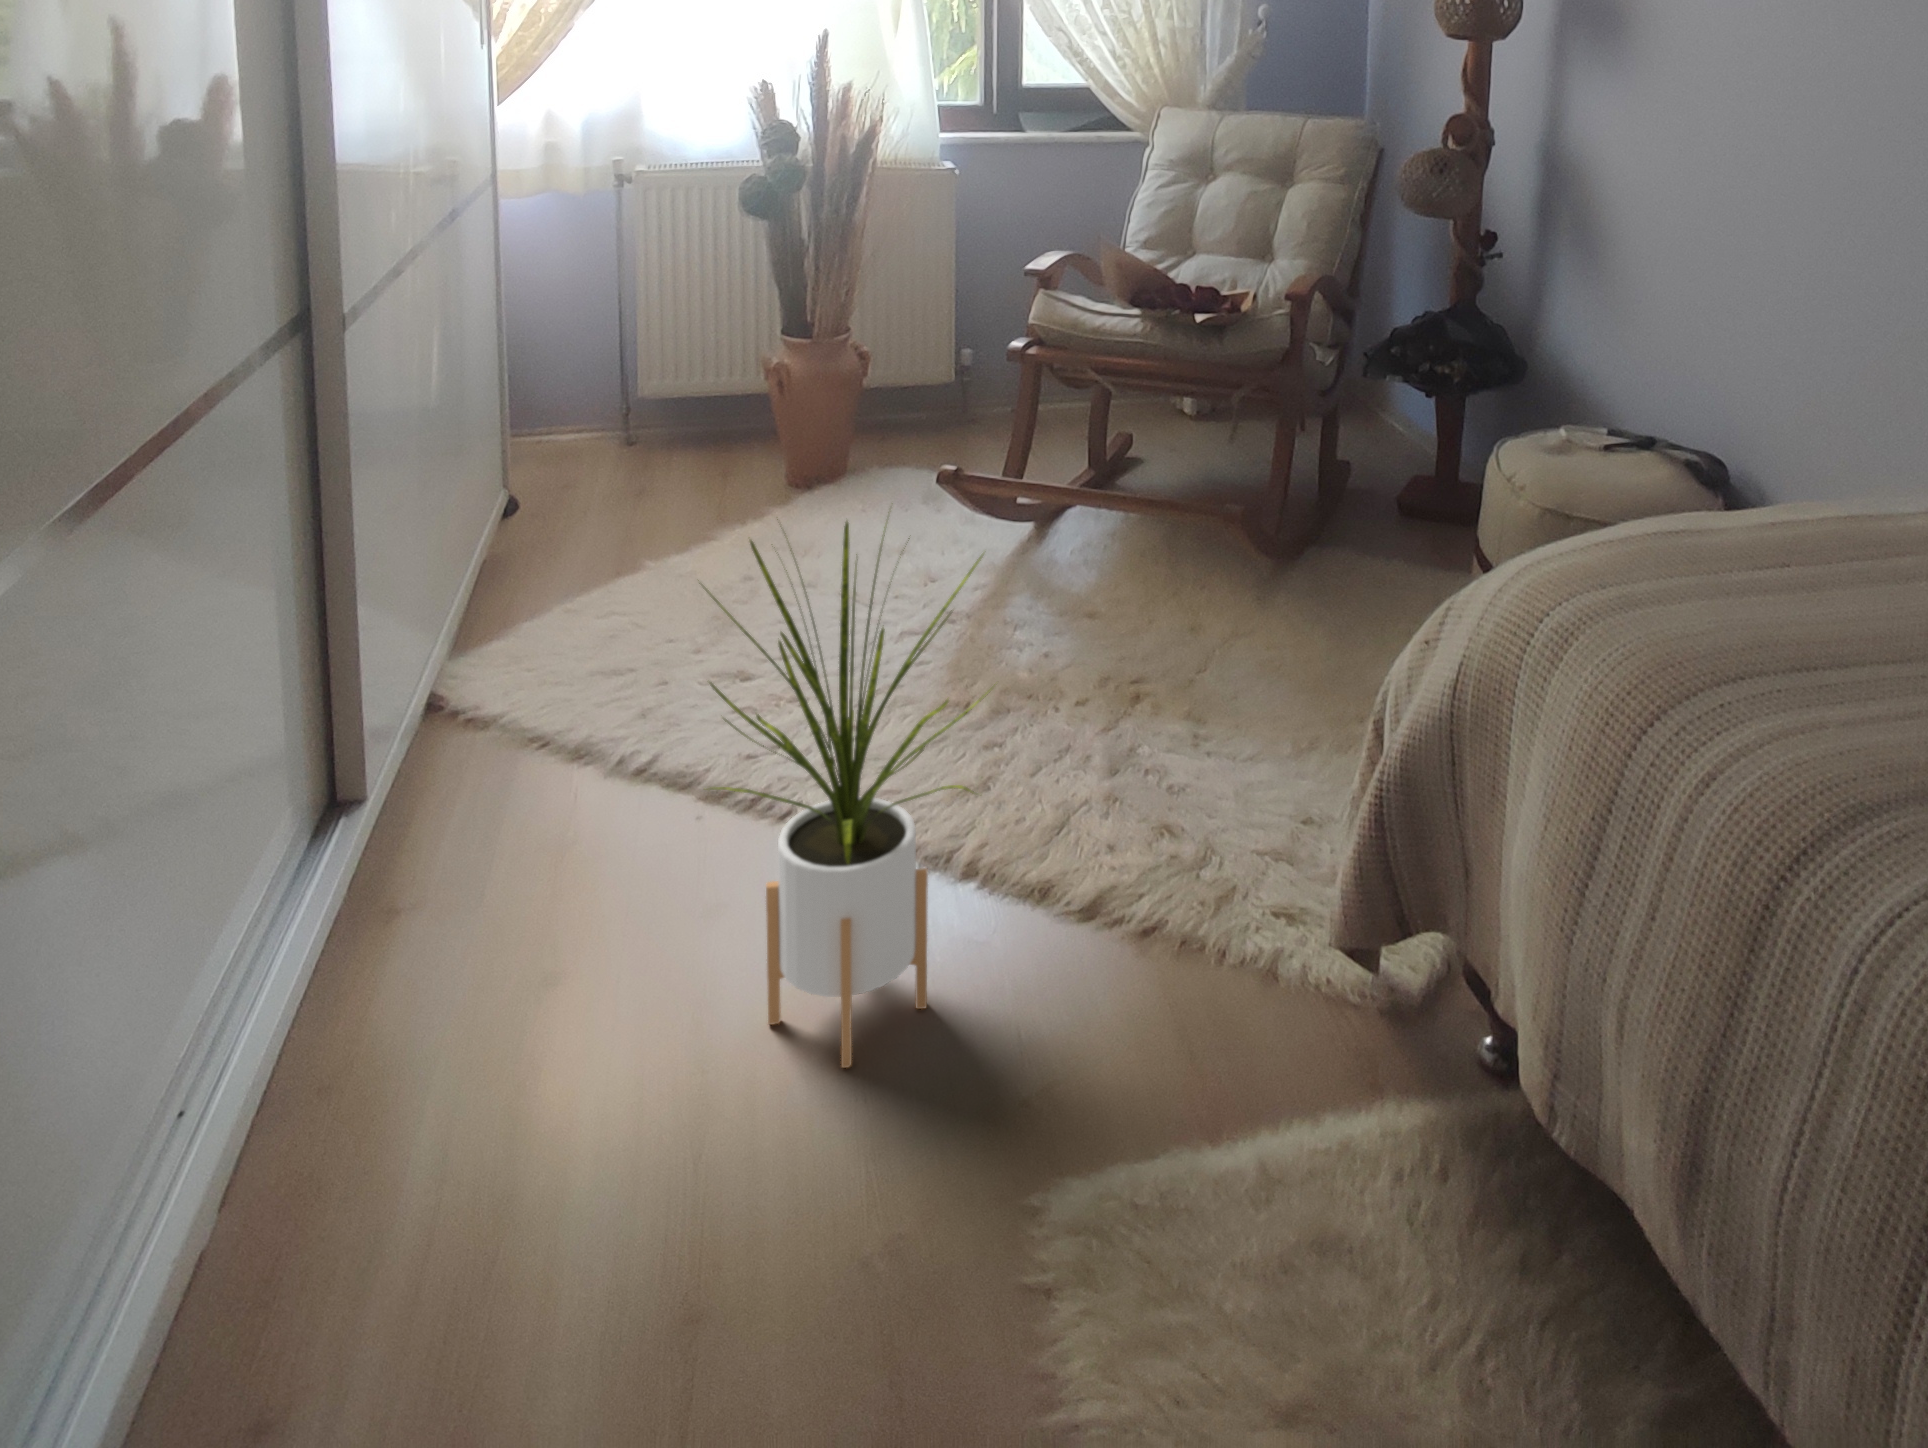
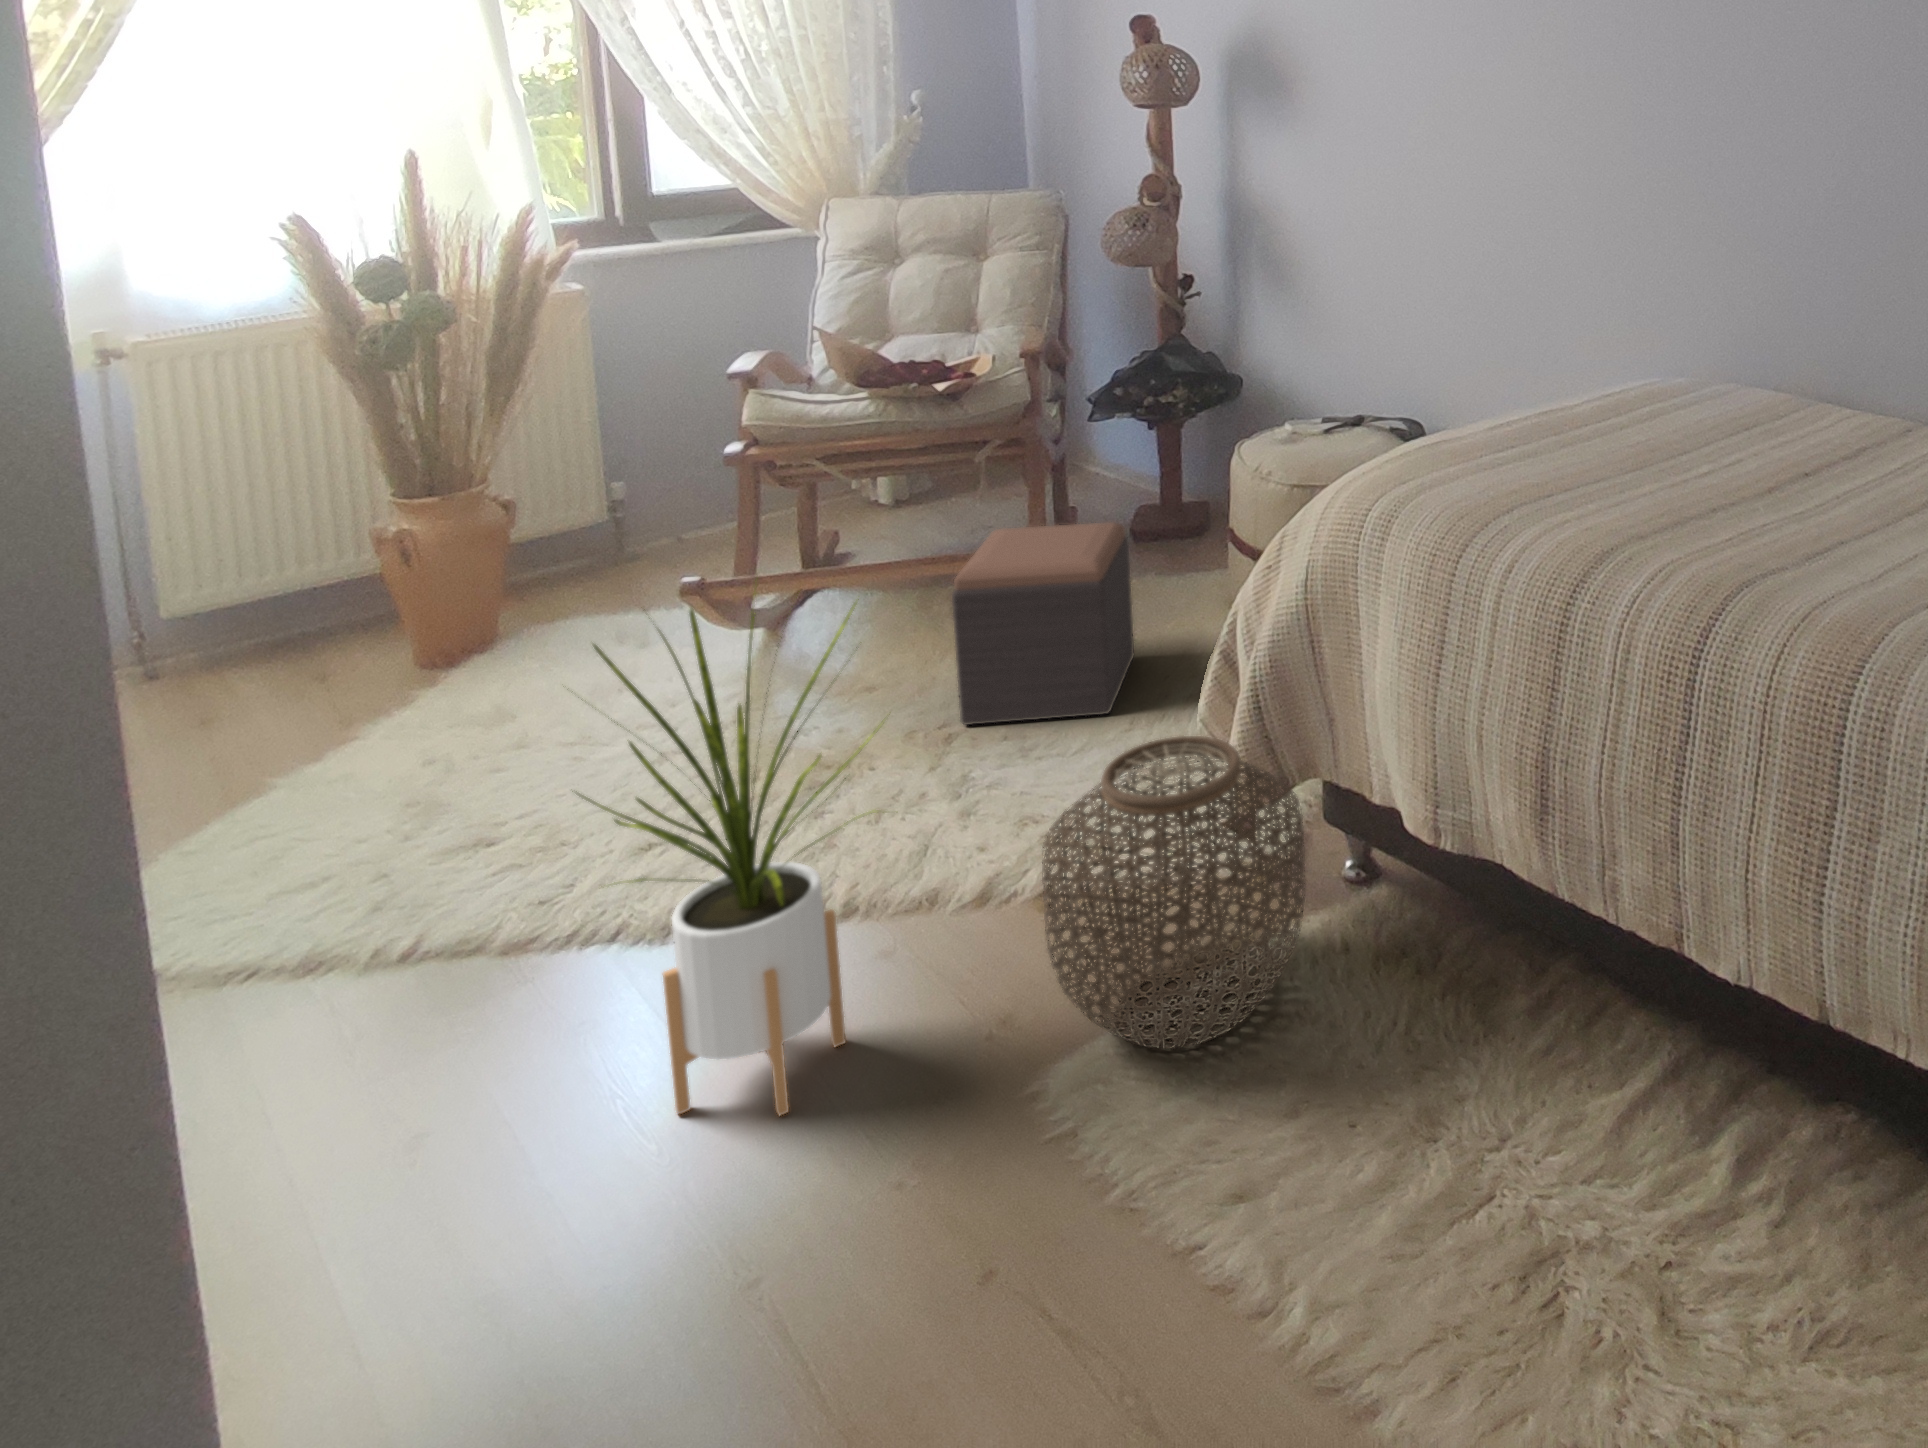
footstool: none [1159,478,1355,709] -> present [952,522,1134,725]
woven basket: none [1104,797,1407,1175] -> present [1042,736,1306,1048]

